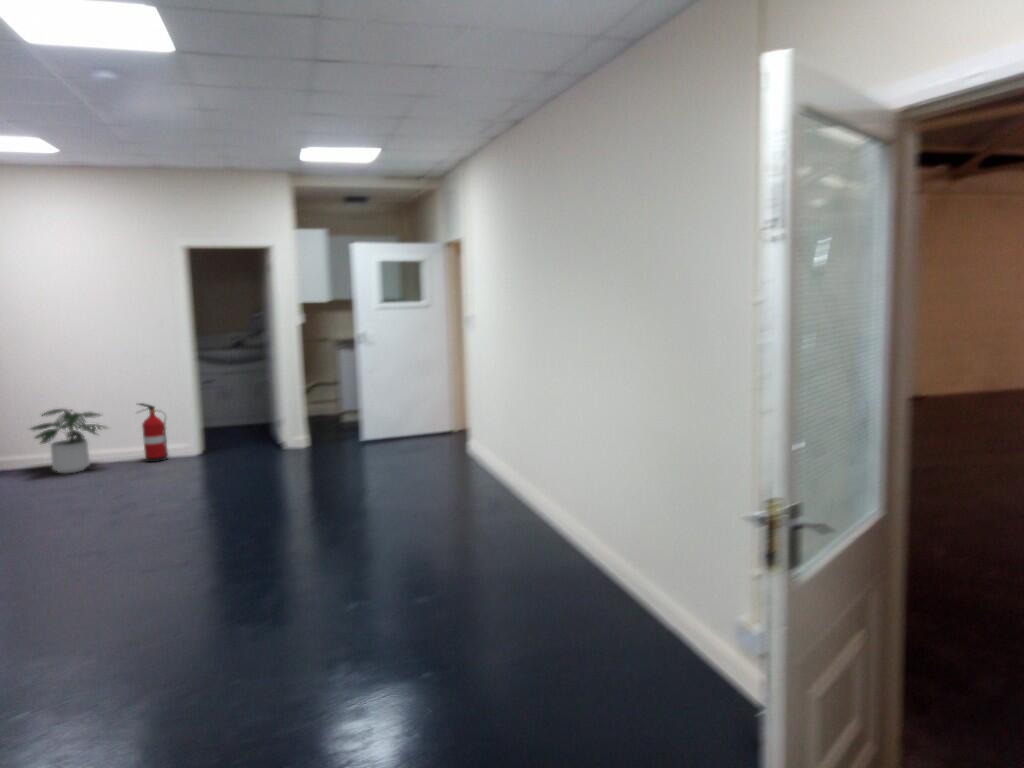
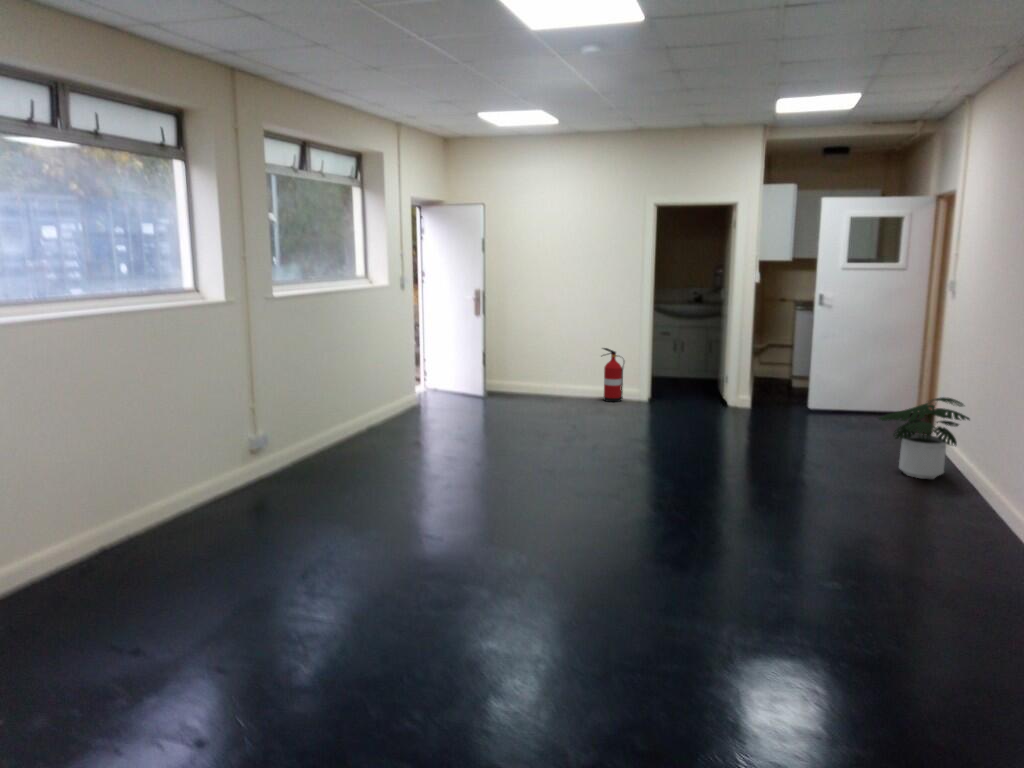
potted plant: present [31,409,105,473] -> present [879,397,970,479]

